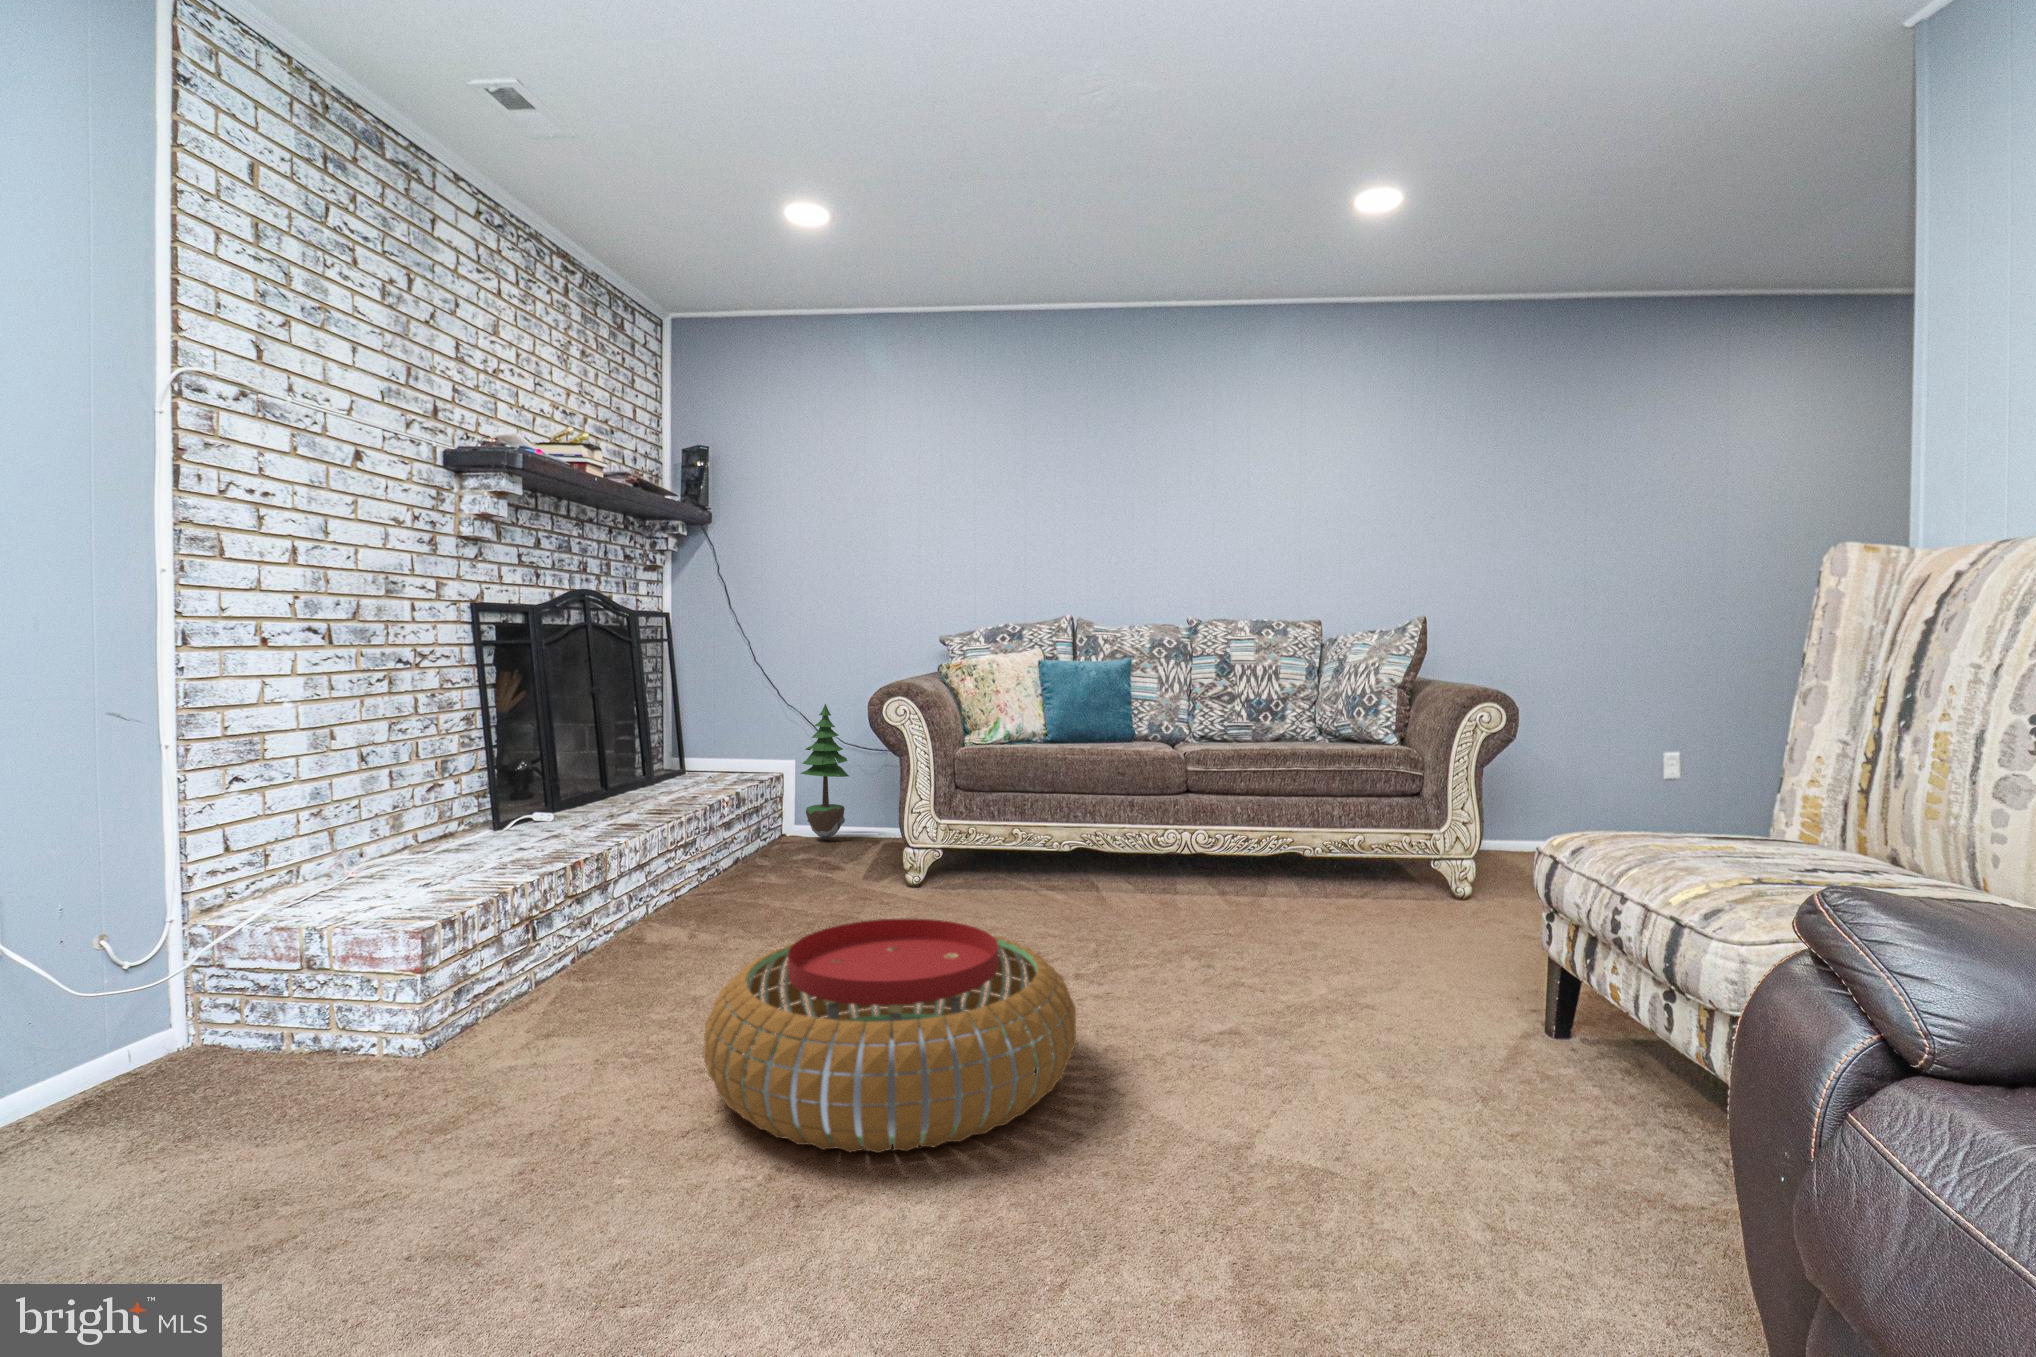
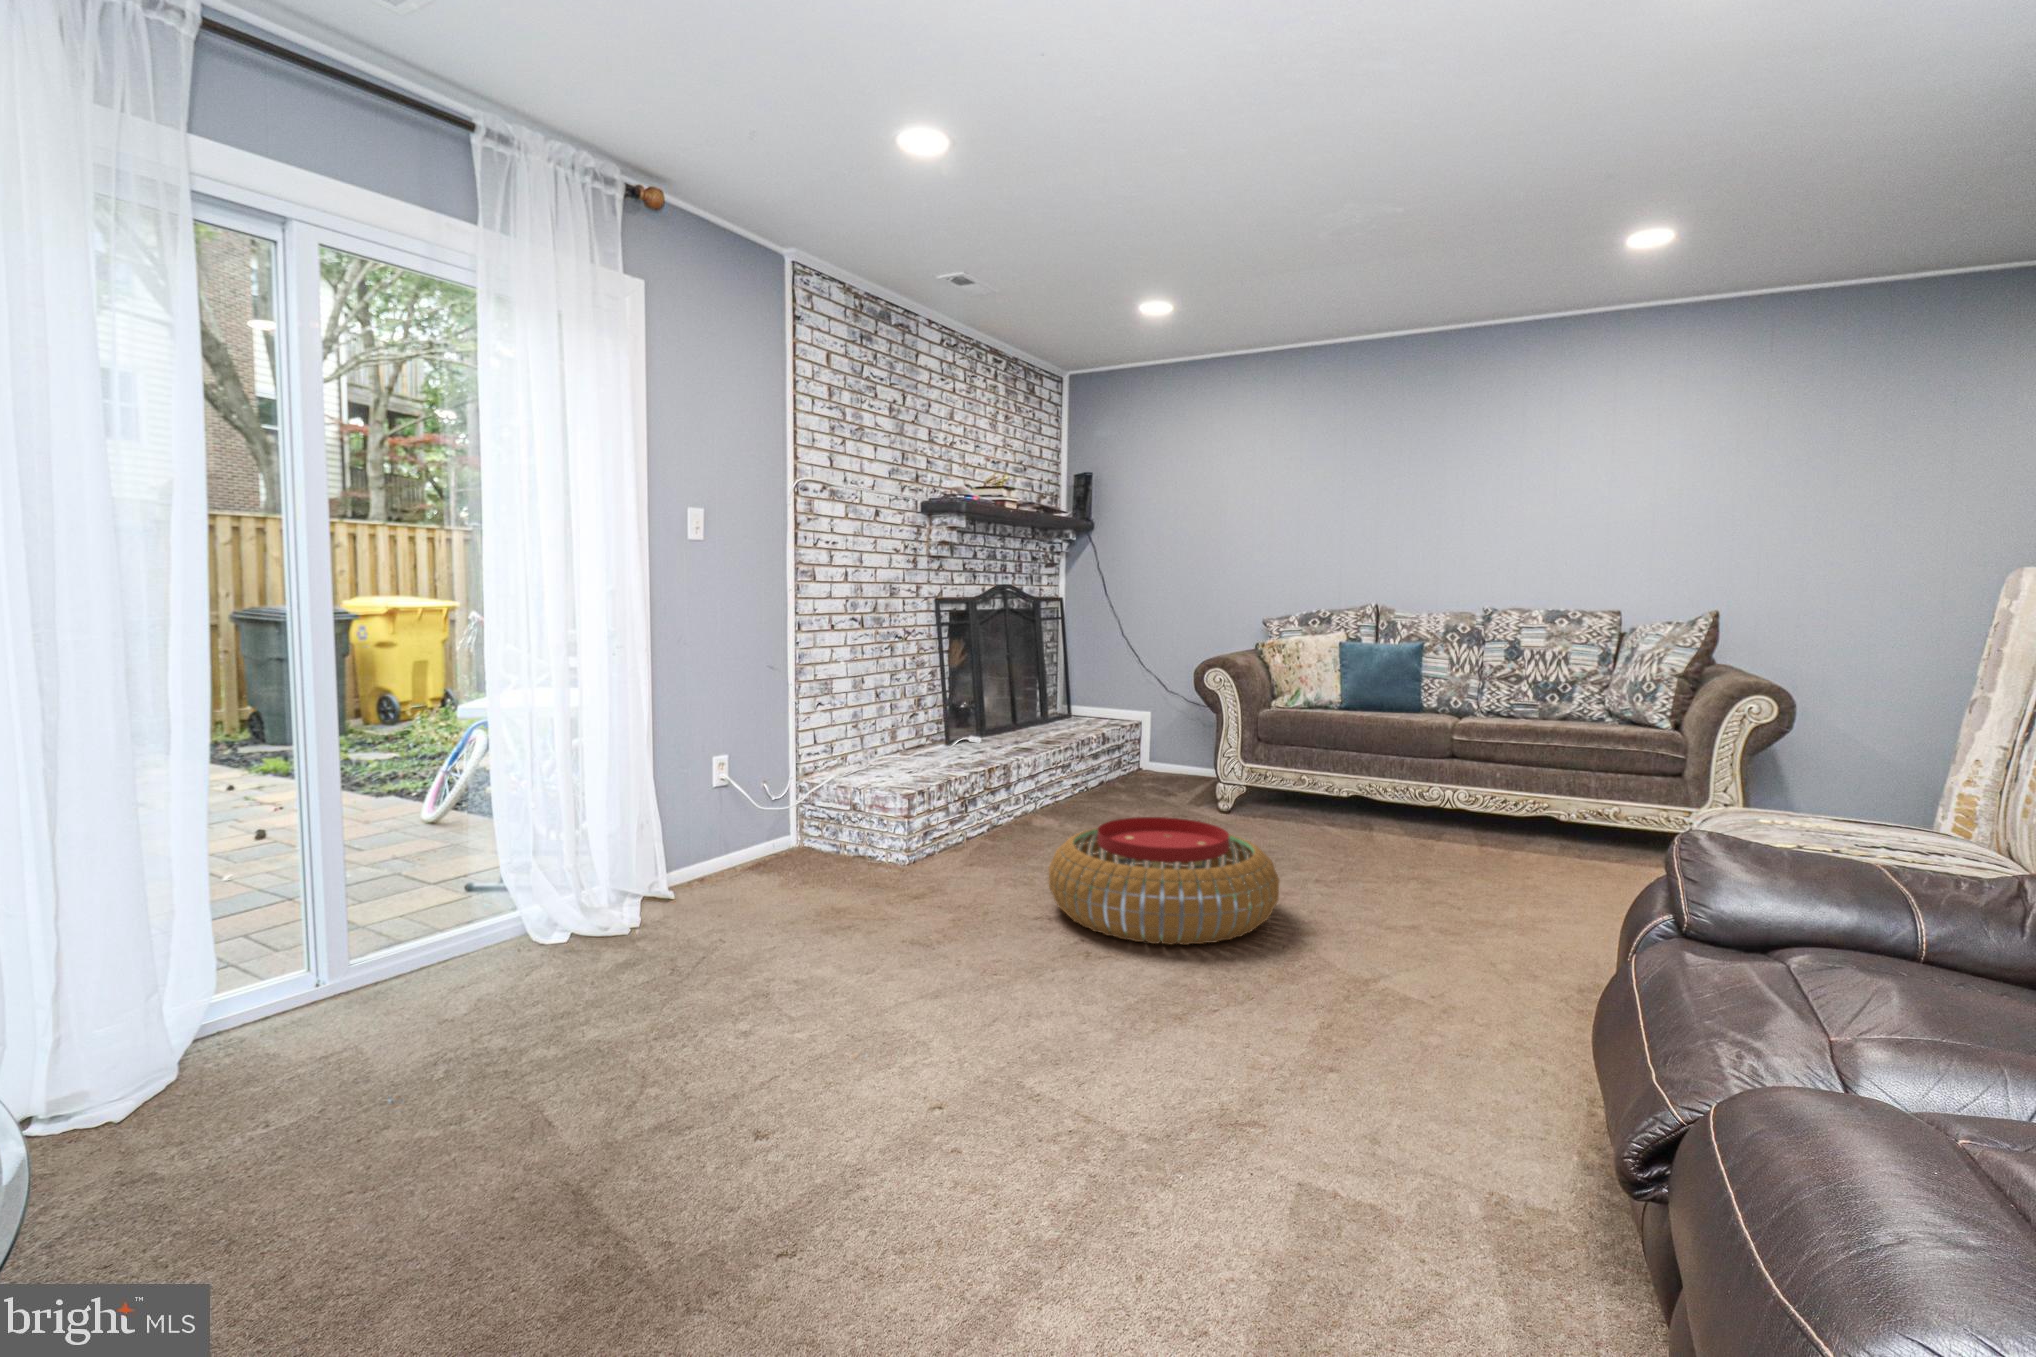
potted tree: present [801,704,849,840] -> none [1152,670,1190,775]

